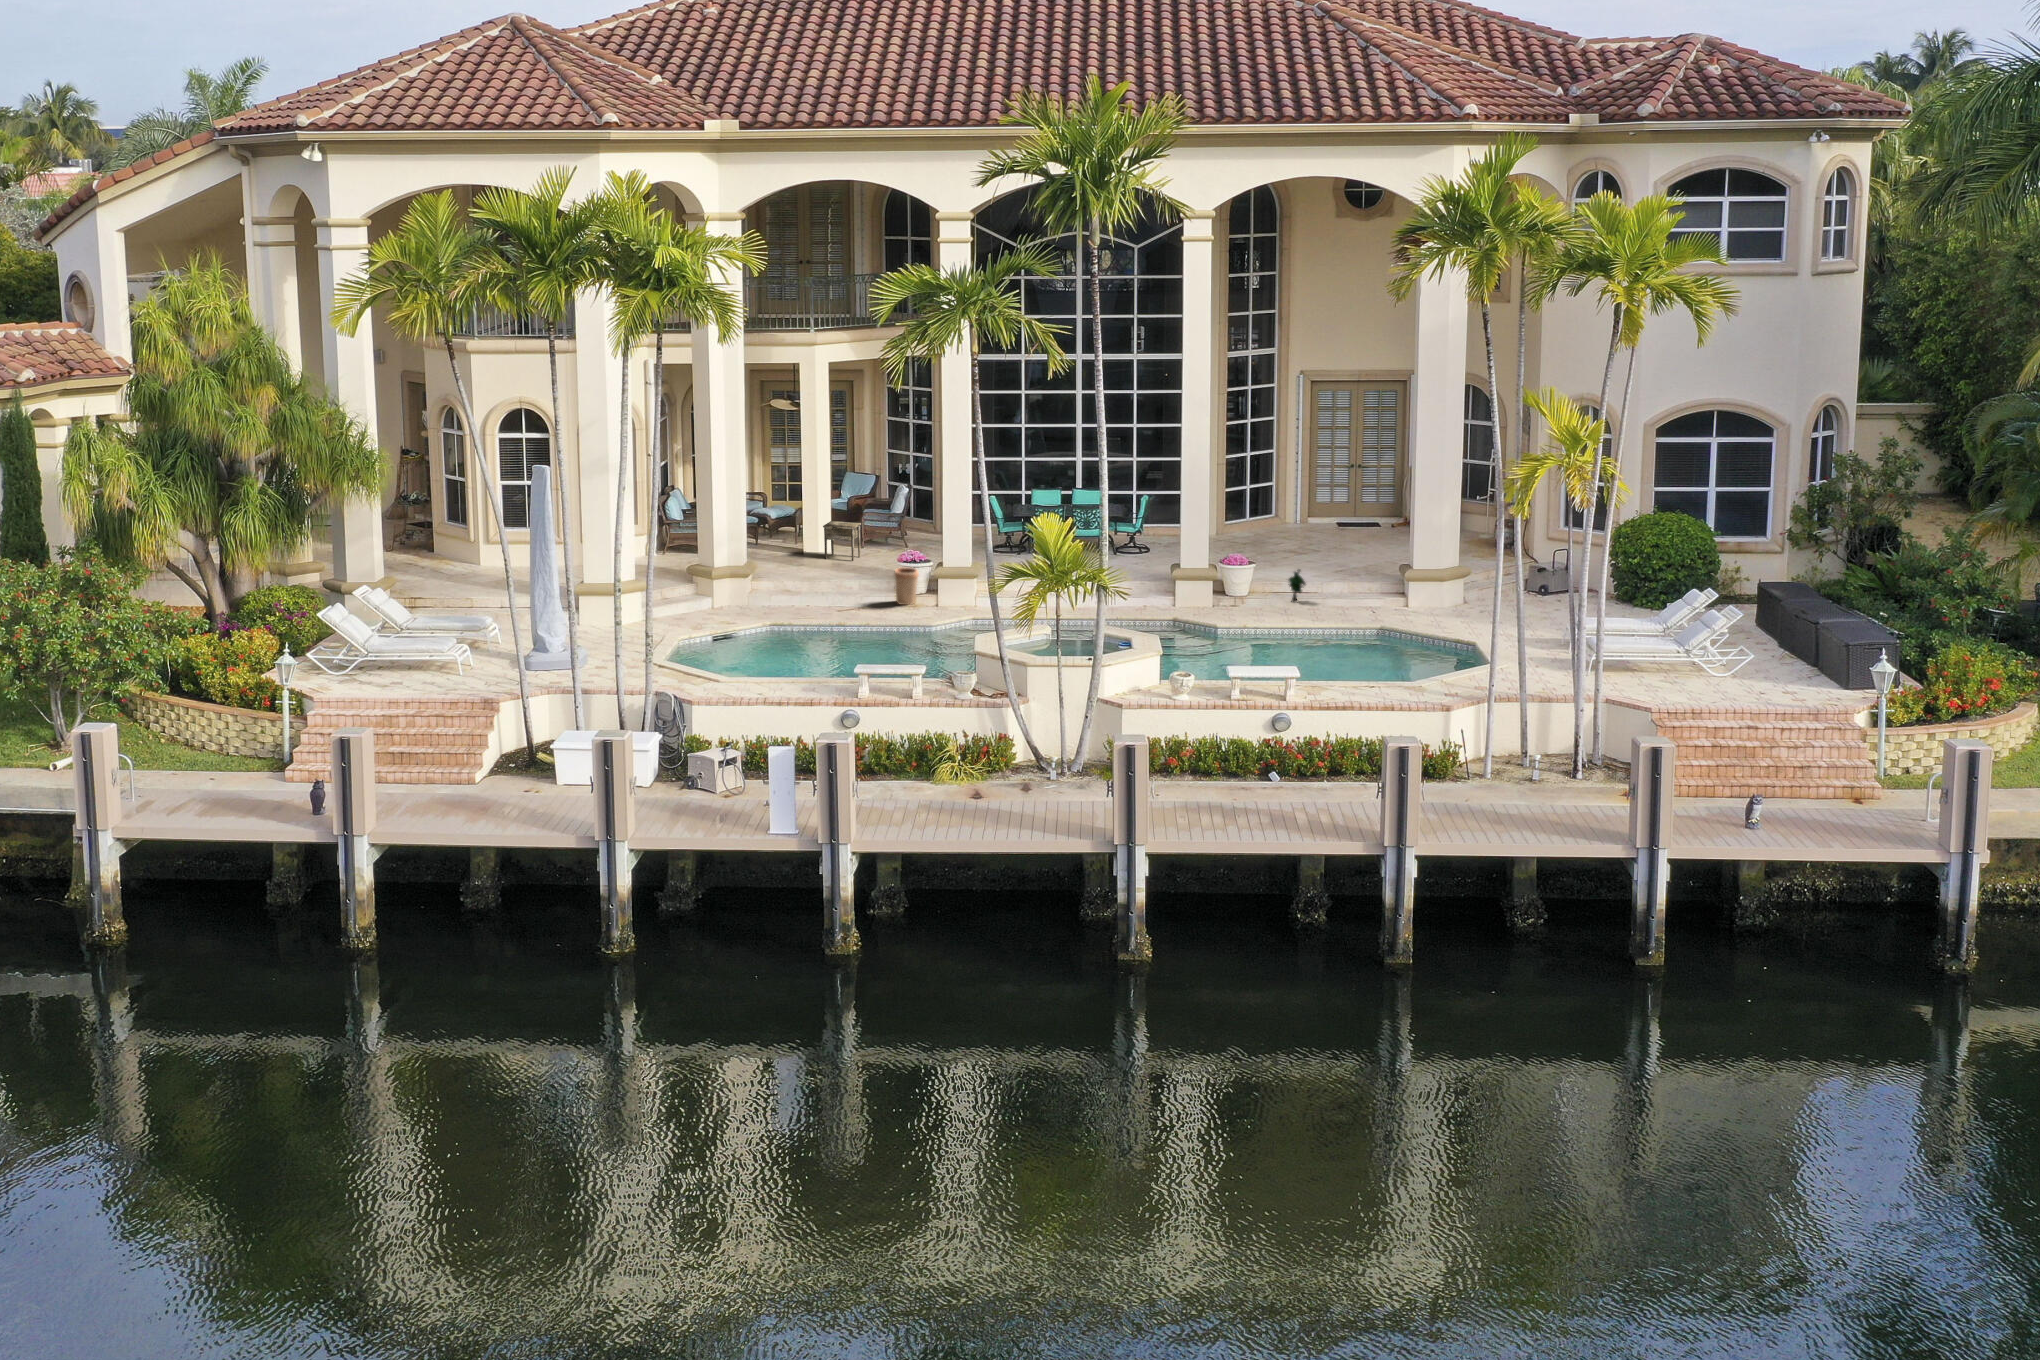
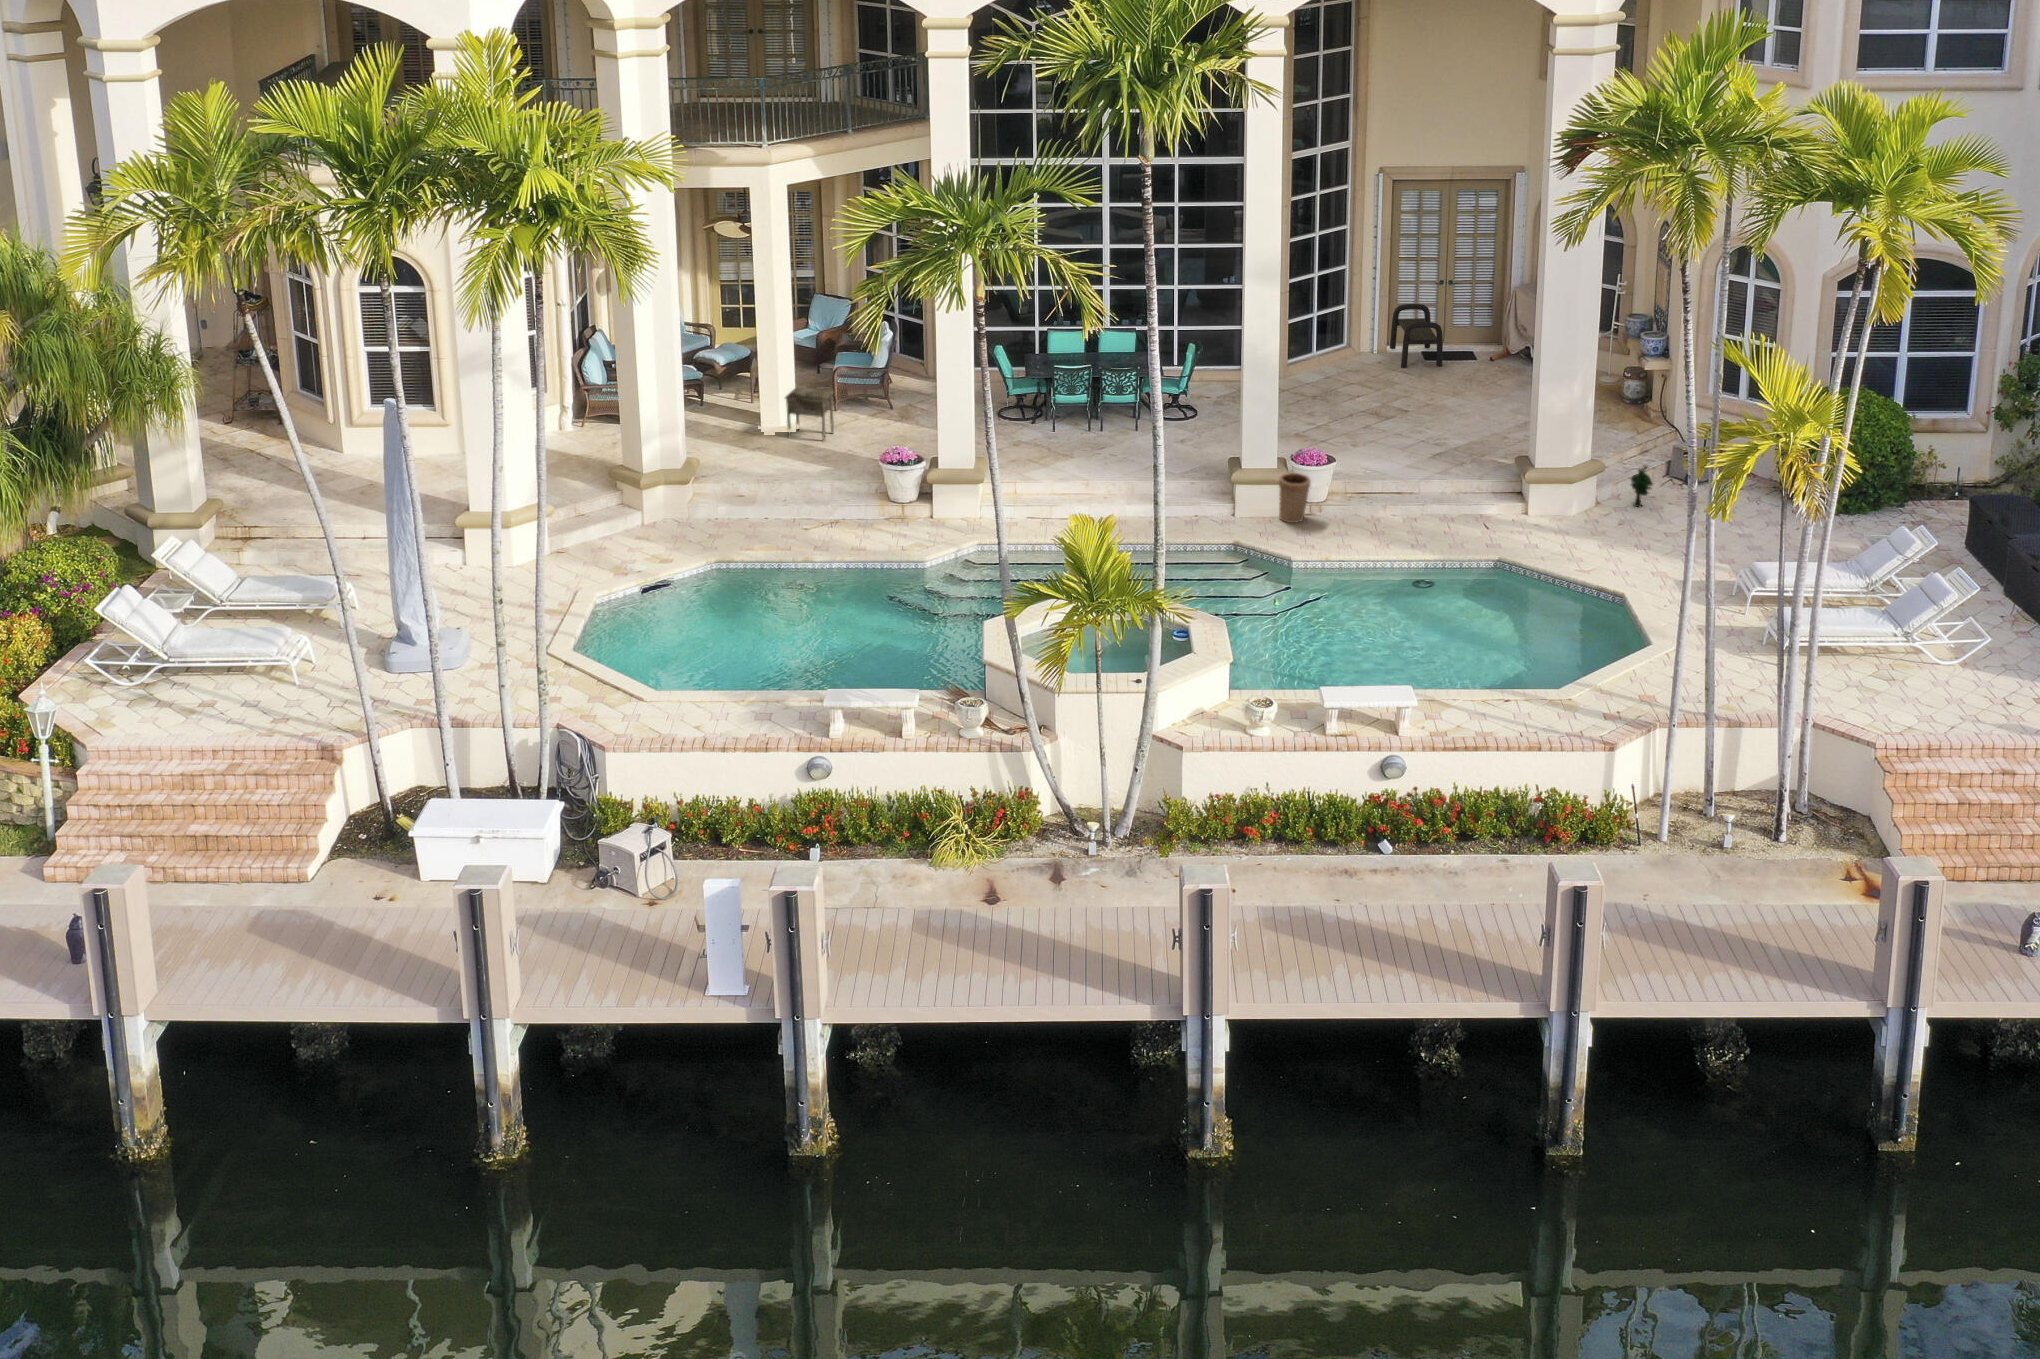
bench: none [1306,478,1347,526] -> present [1390,304,1443,368]
basket: present [895,567,919,605] -> present [1279,473,1311,523]
decorative plant: present [1288,570,1306,602] -> present [1630,466,1653,507]

